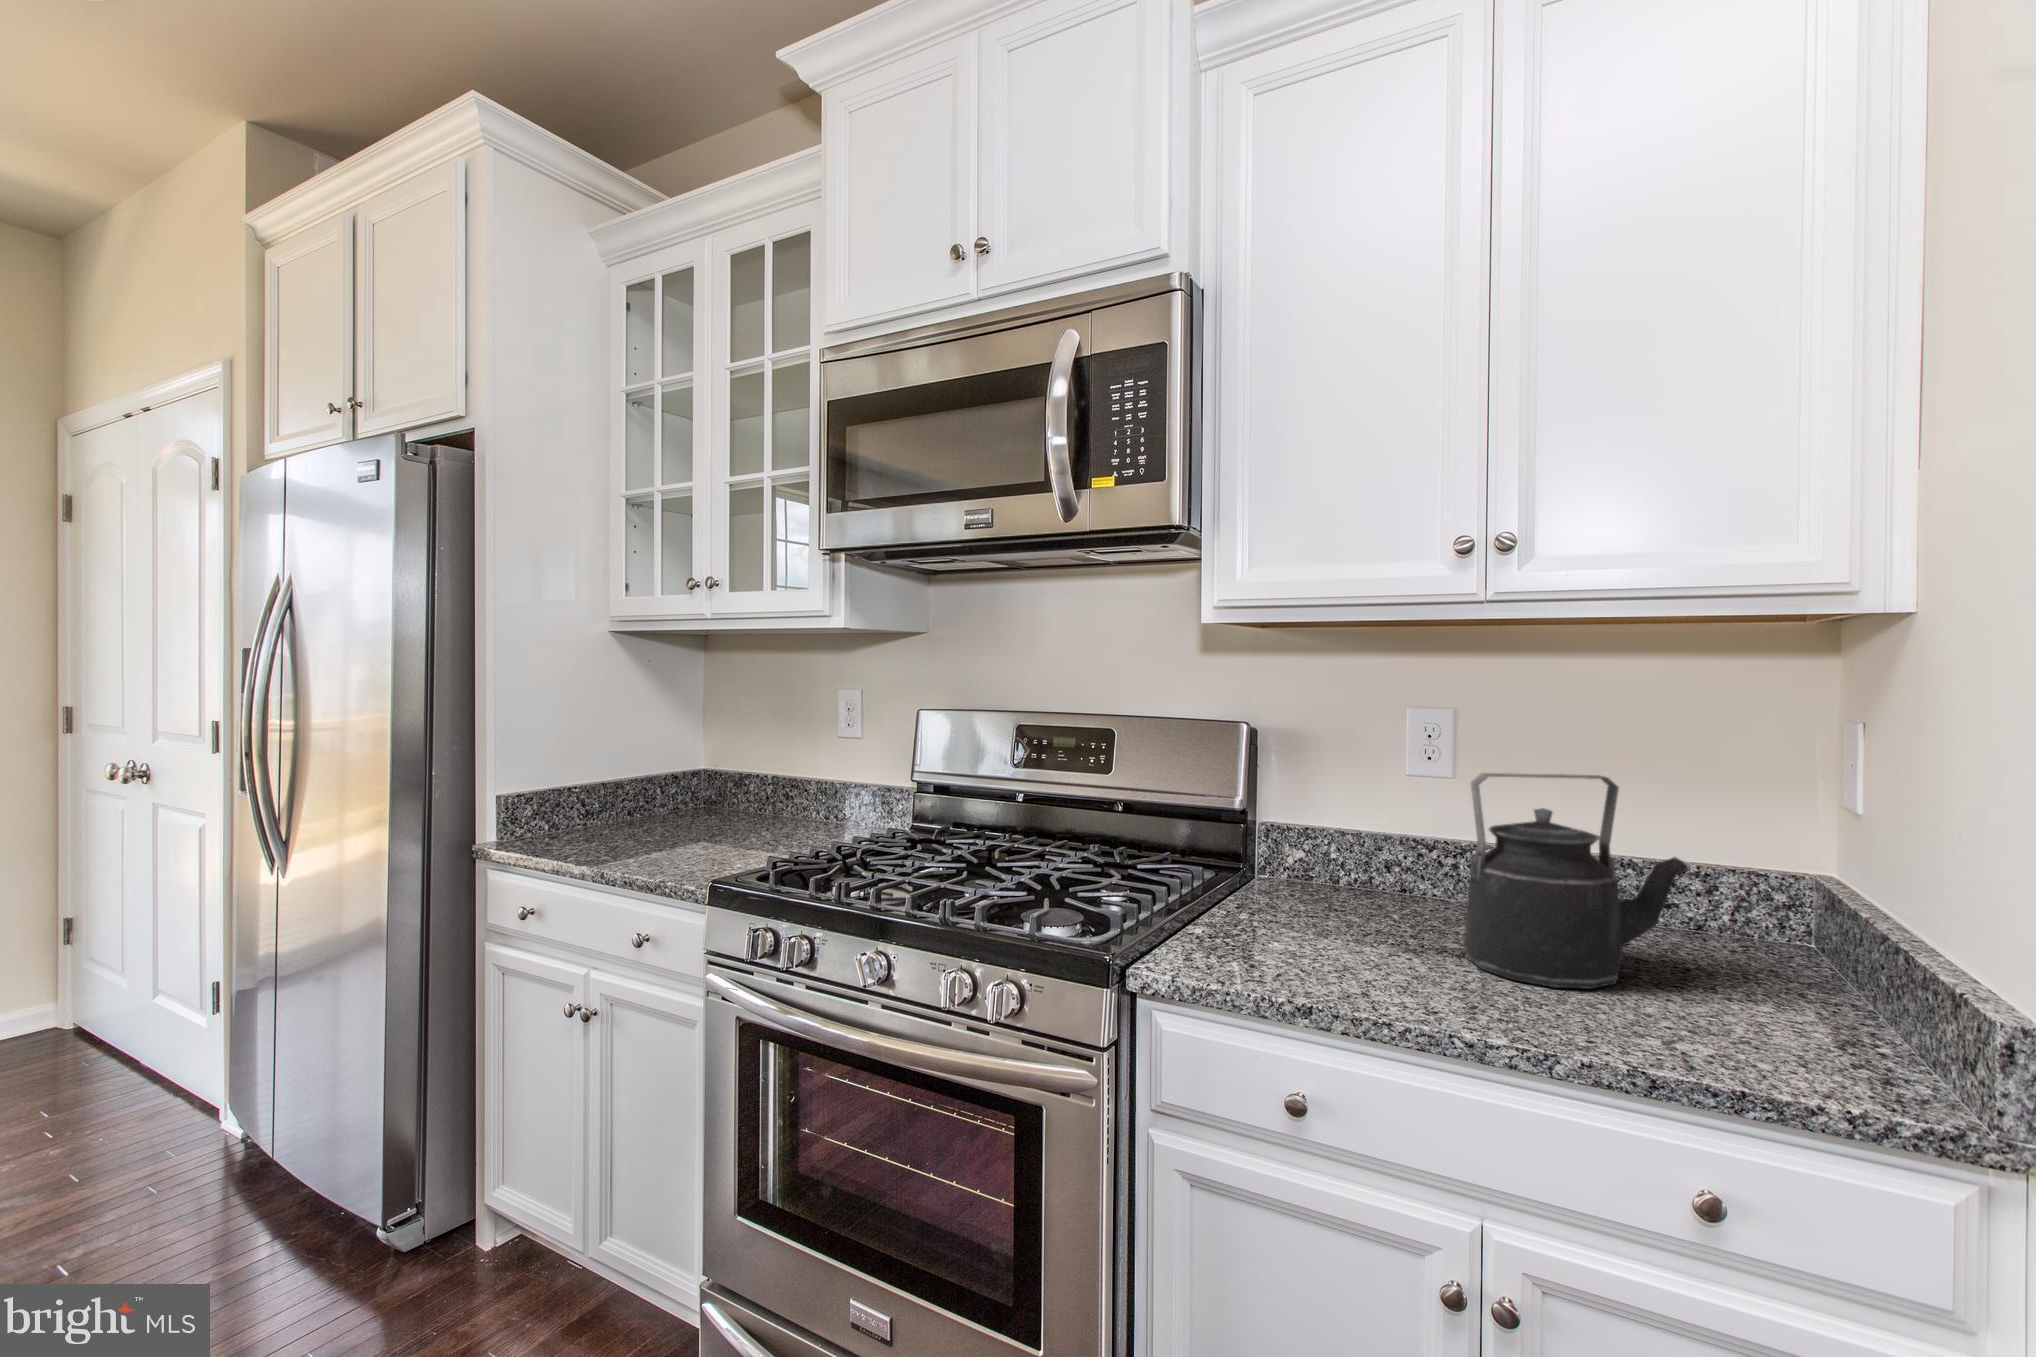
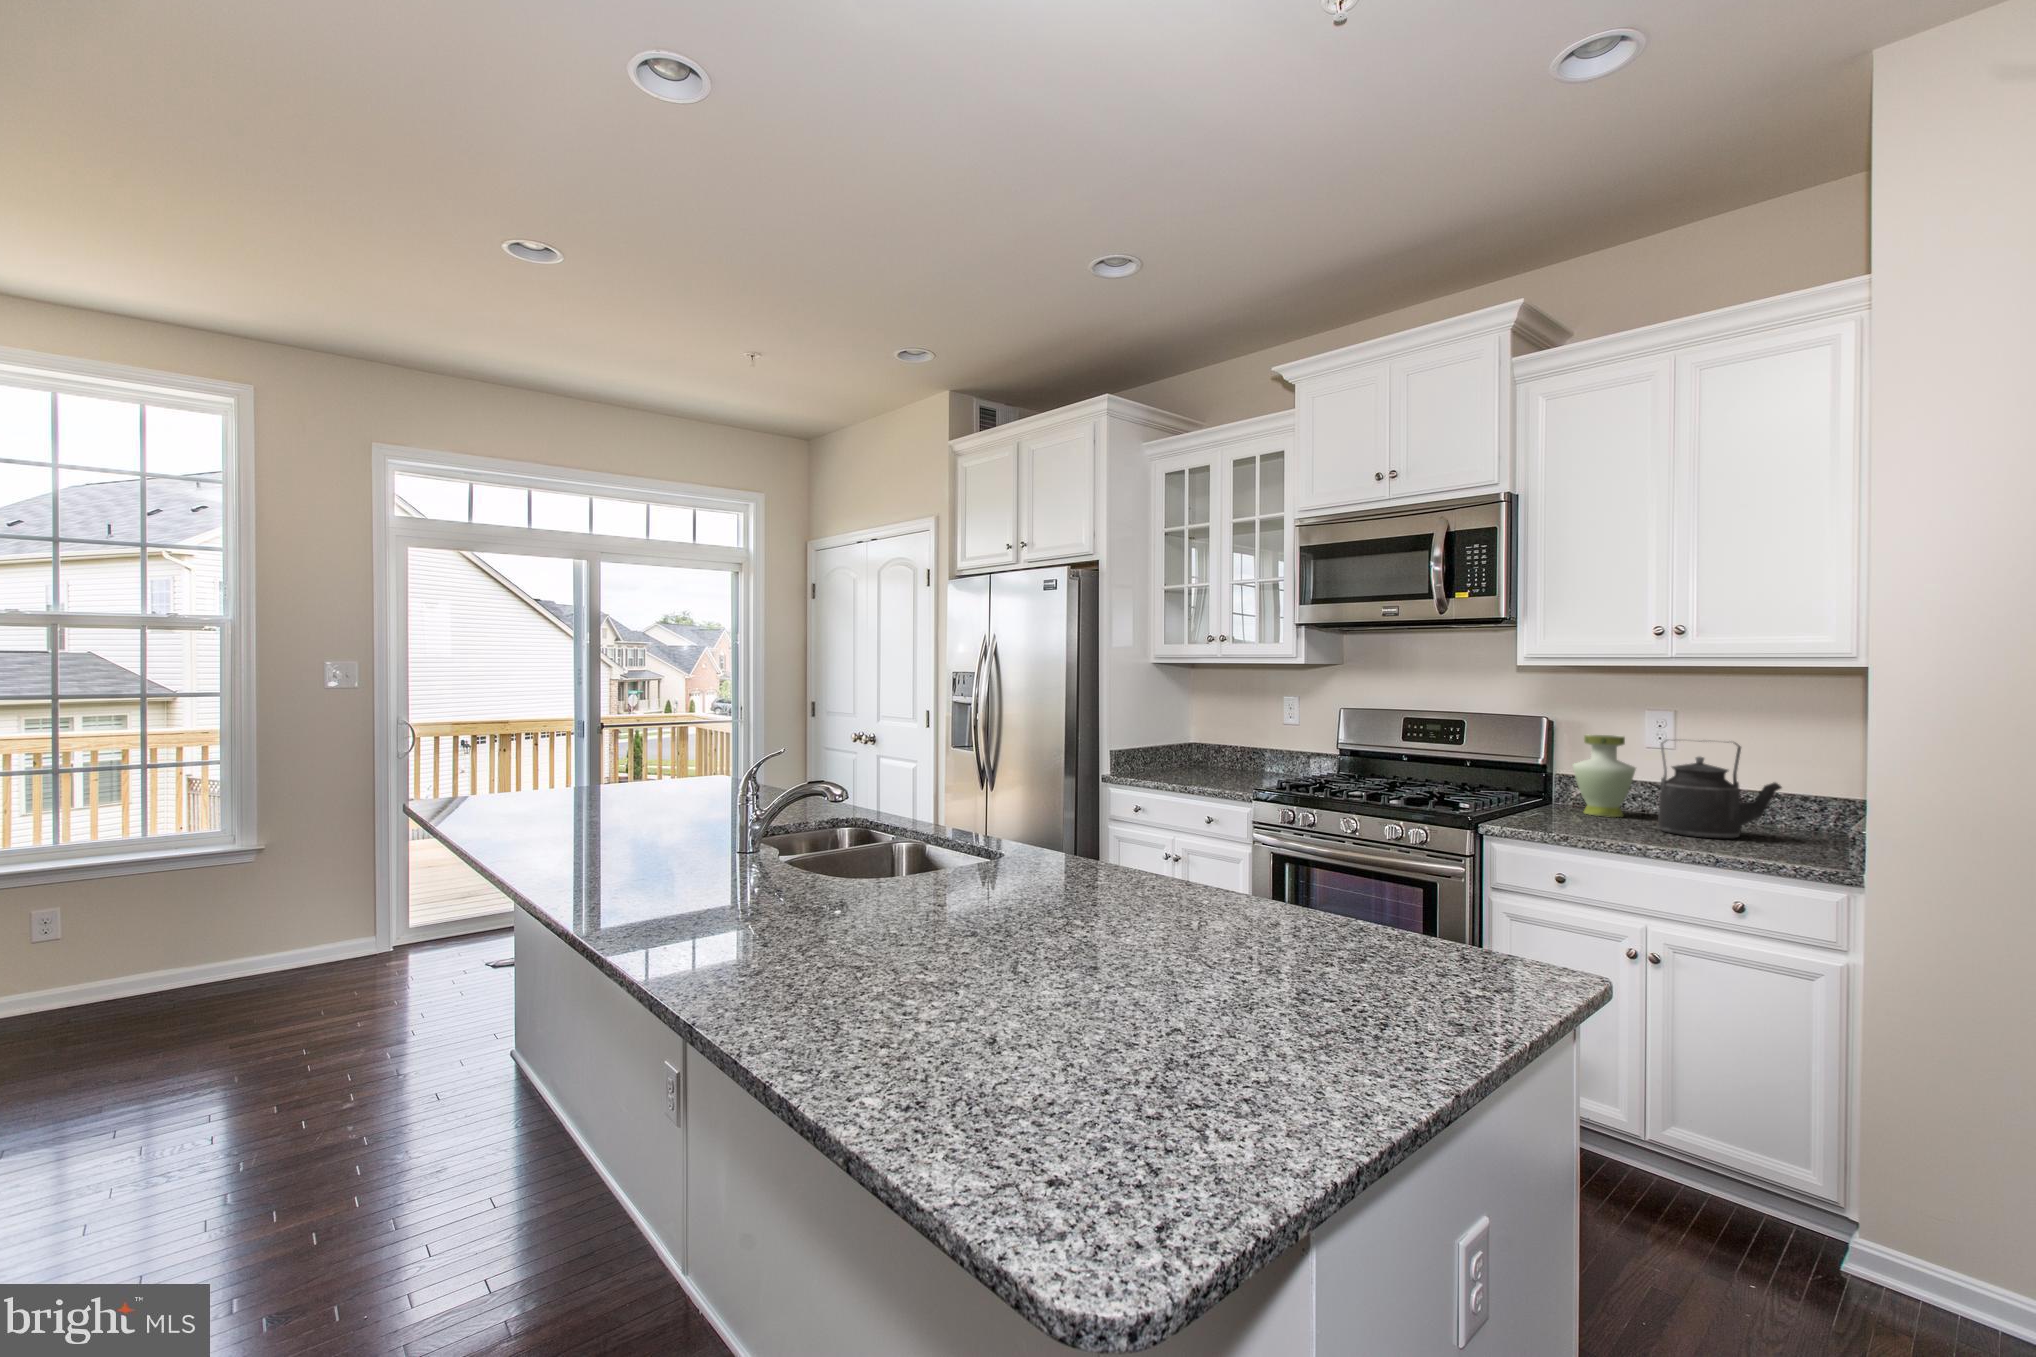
vase: none [1295,755,1404,916] -> present [1573,735,1636,817]

